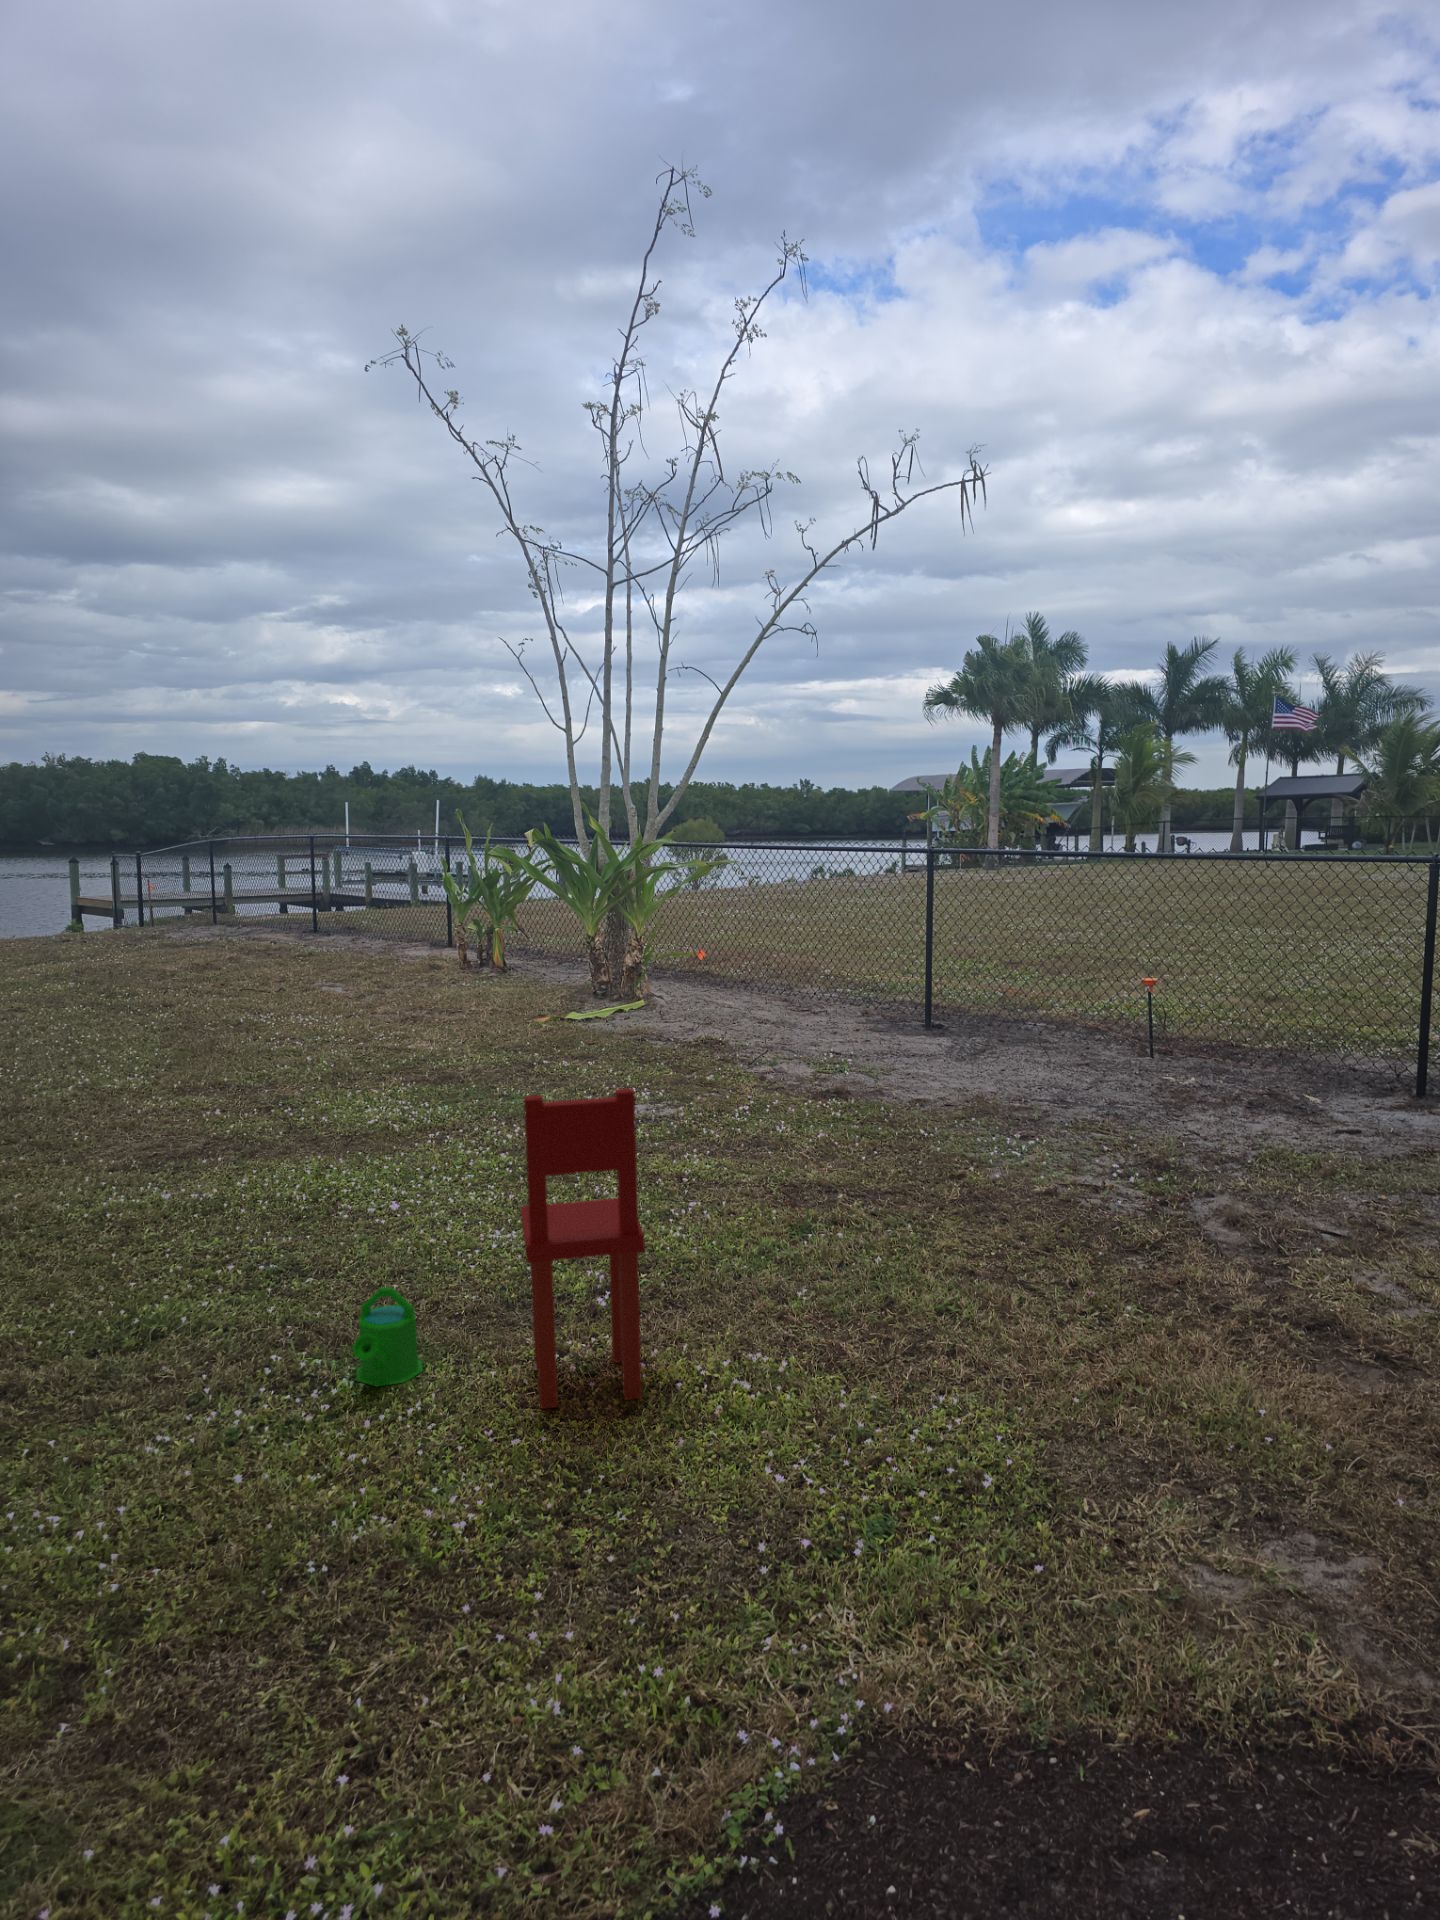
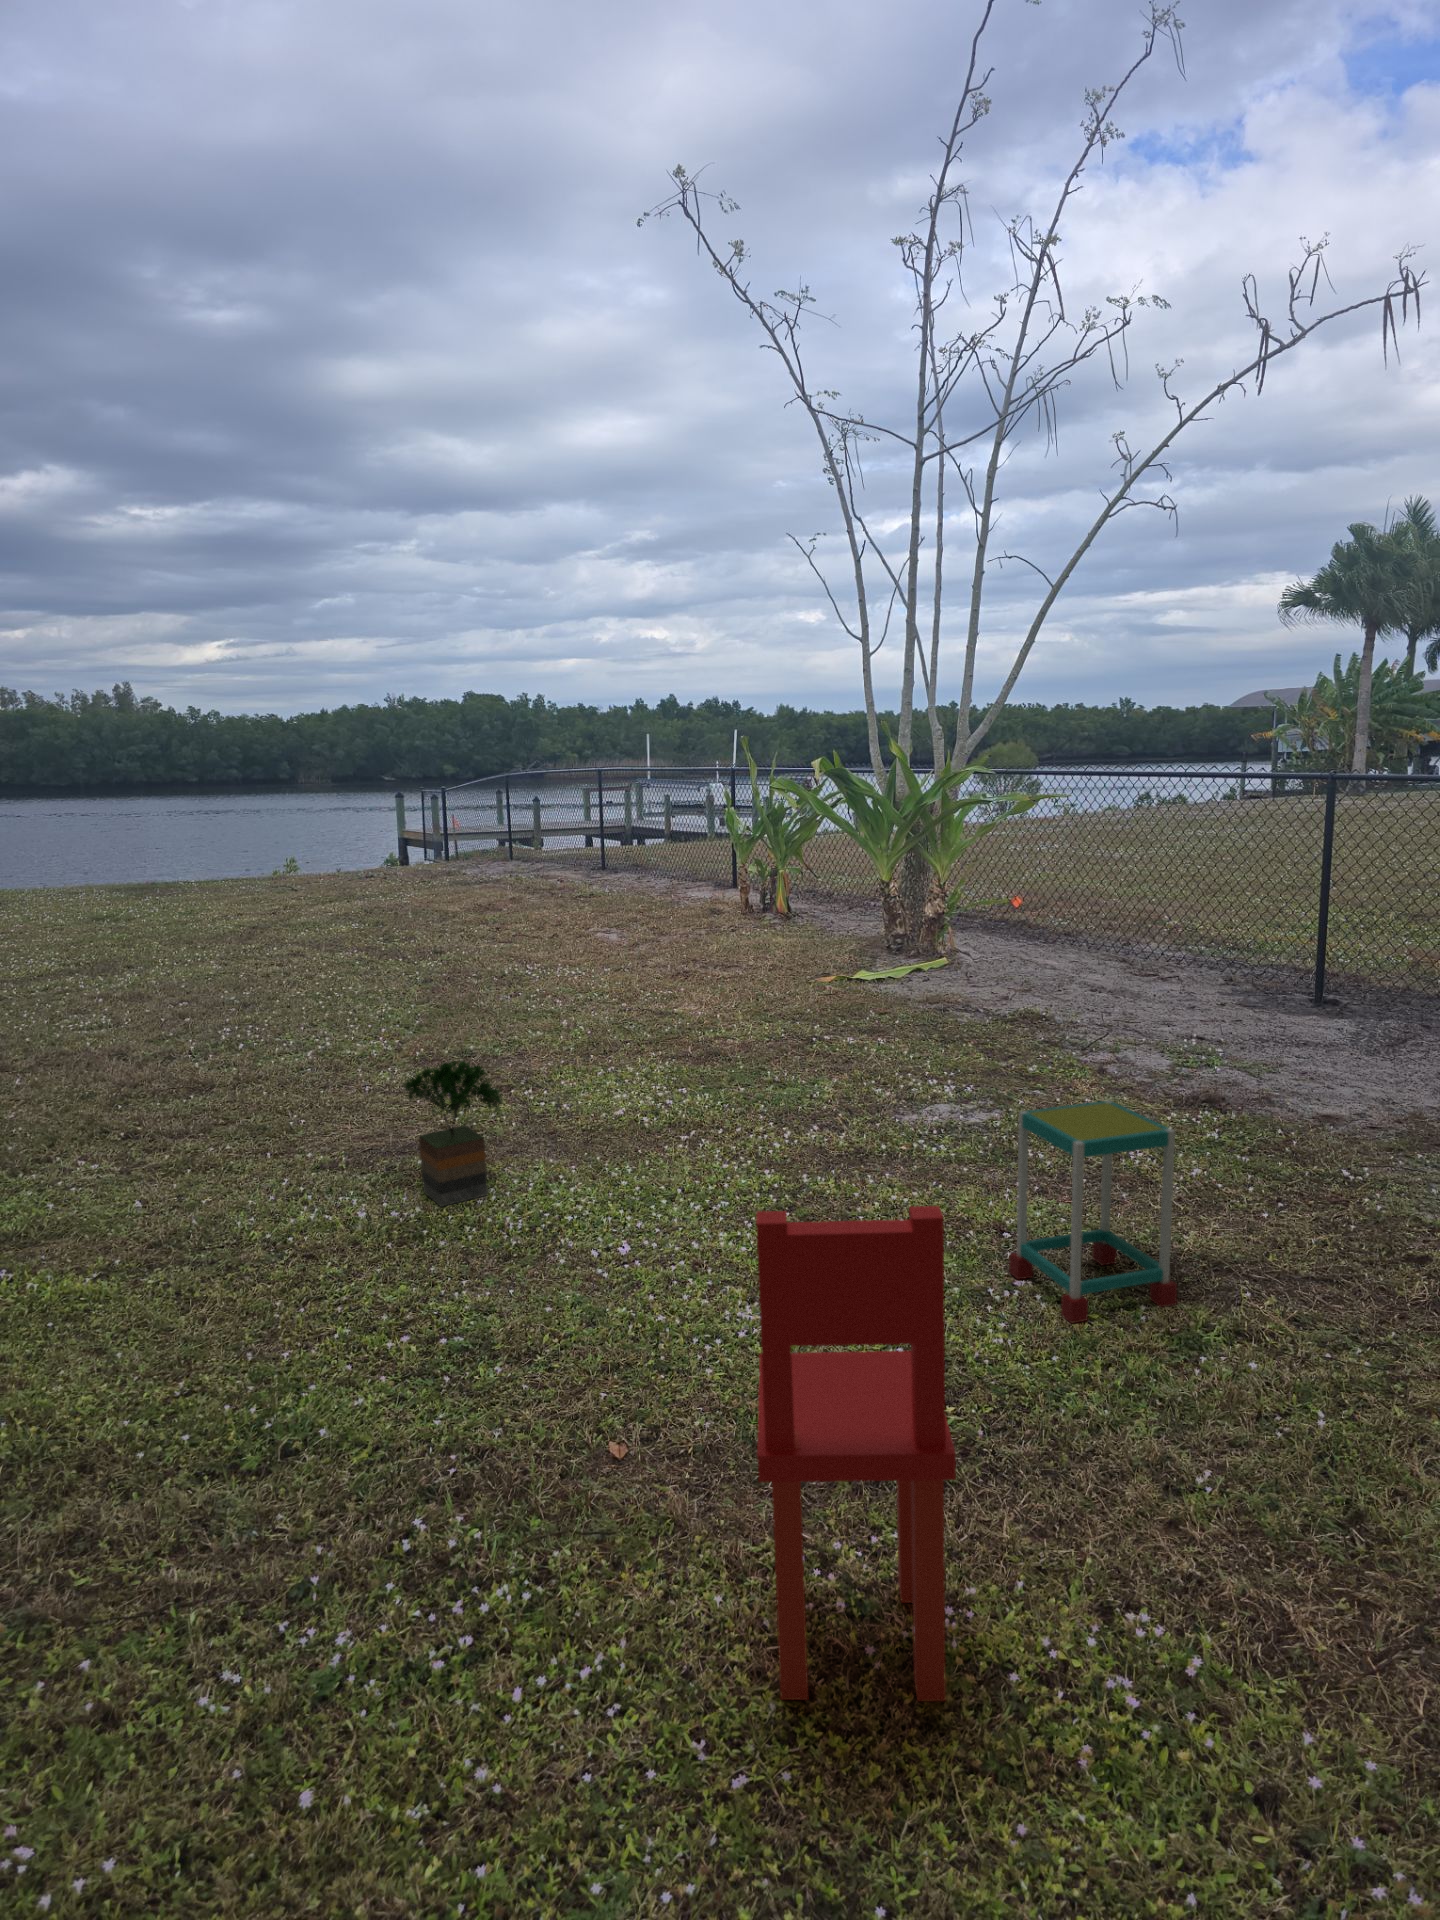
potted tree: none [189,1071,282,1194] -> present [403,1061,502,1207]
side table: none [688,1073,801,1225] -> present [1009,1100,1177,1324]
watering can: present [353,1287,423,1386] -> none [508,1446,618,1598]

